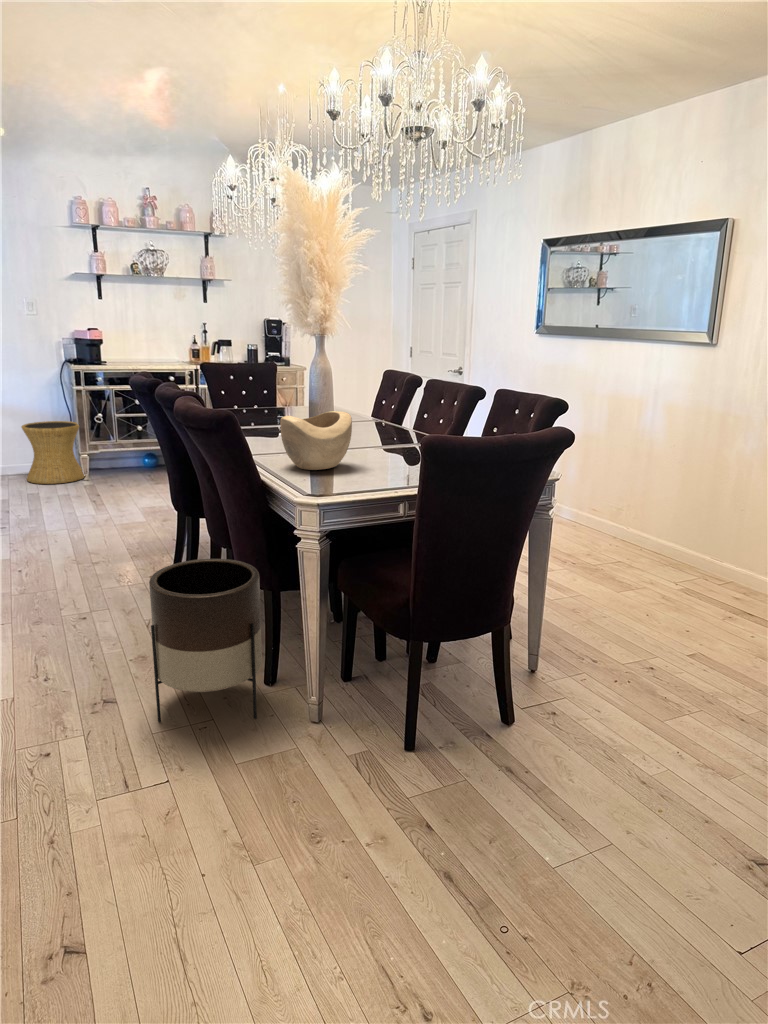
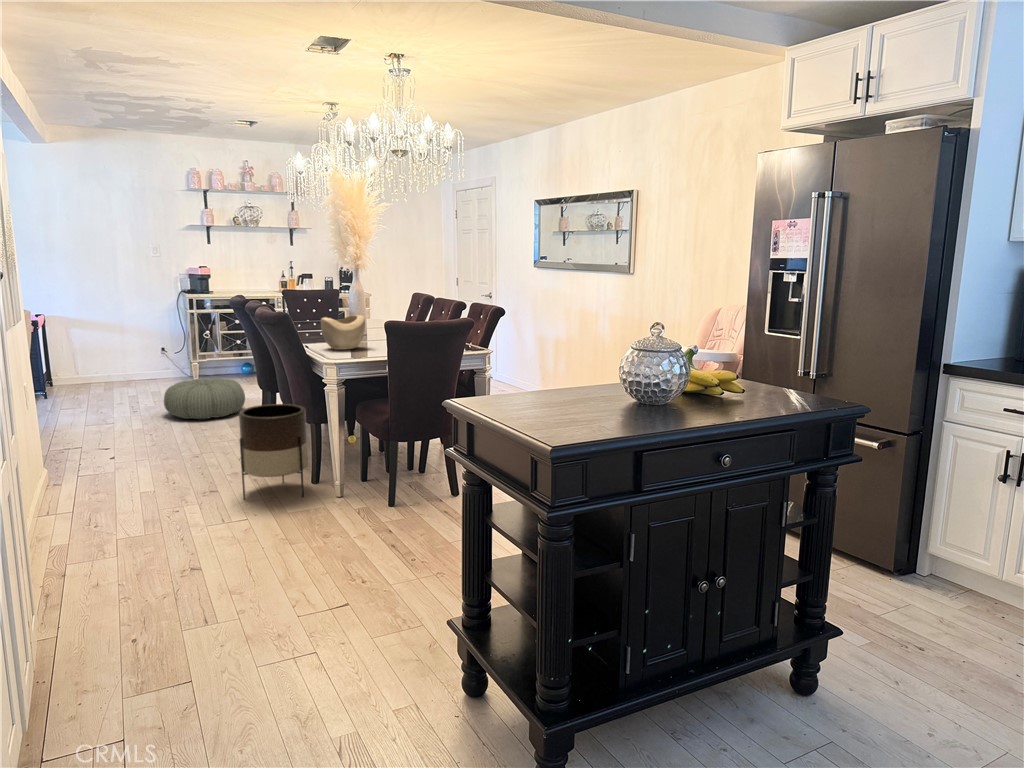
side table: present [21,421,85,484] -> none [146,338,195,386]
pouf: none [40,483,151,543] -> present [164,378,245,419]

